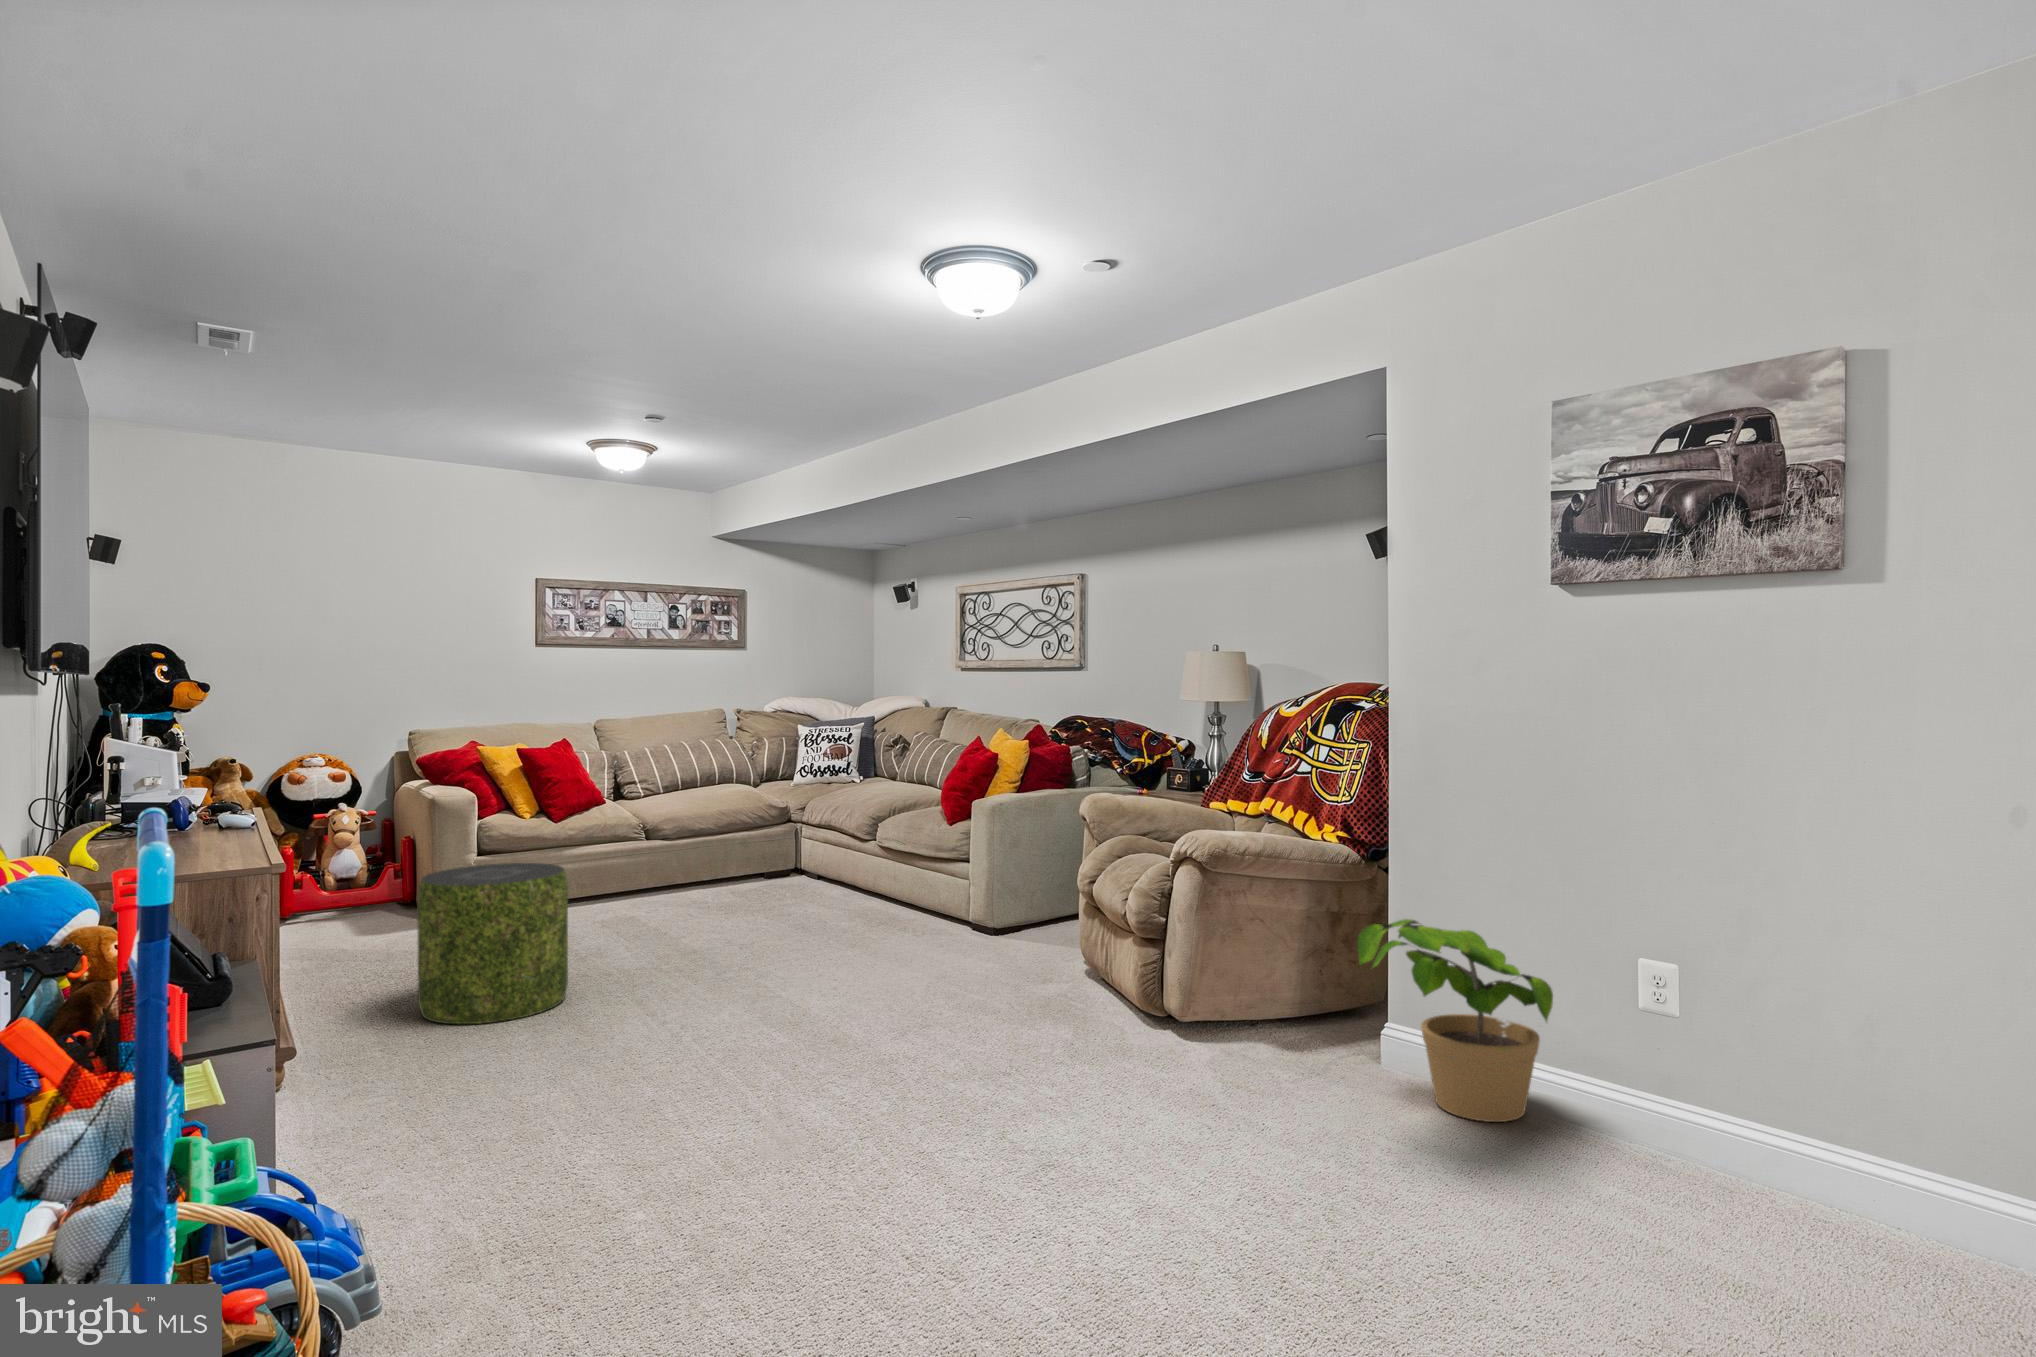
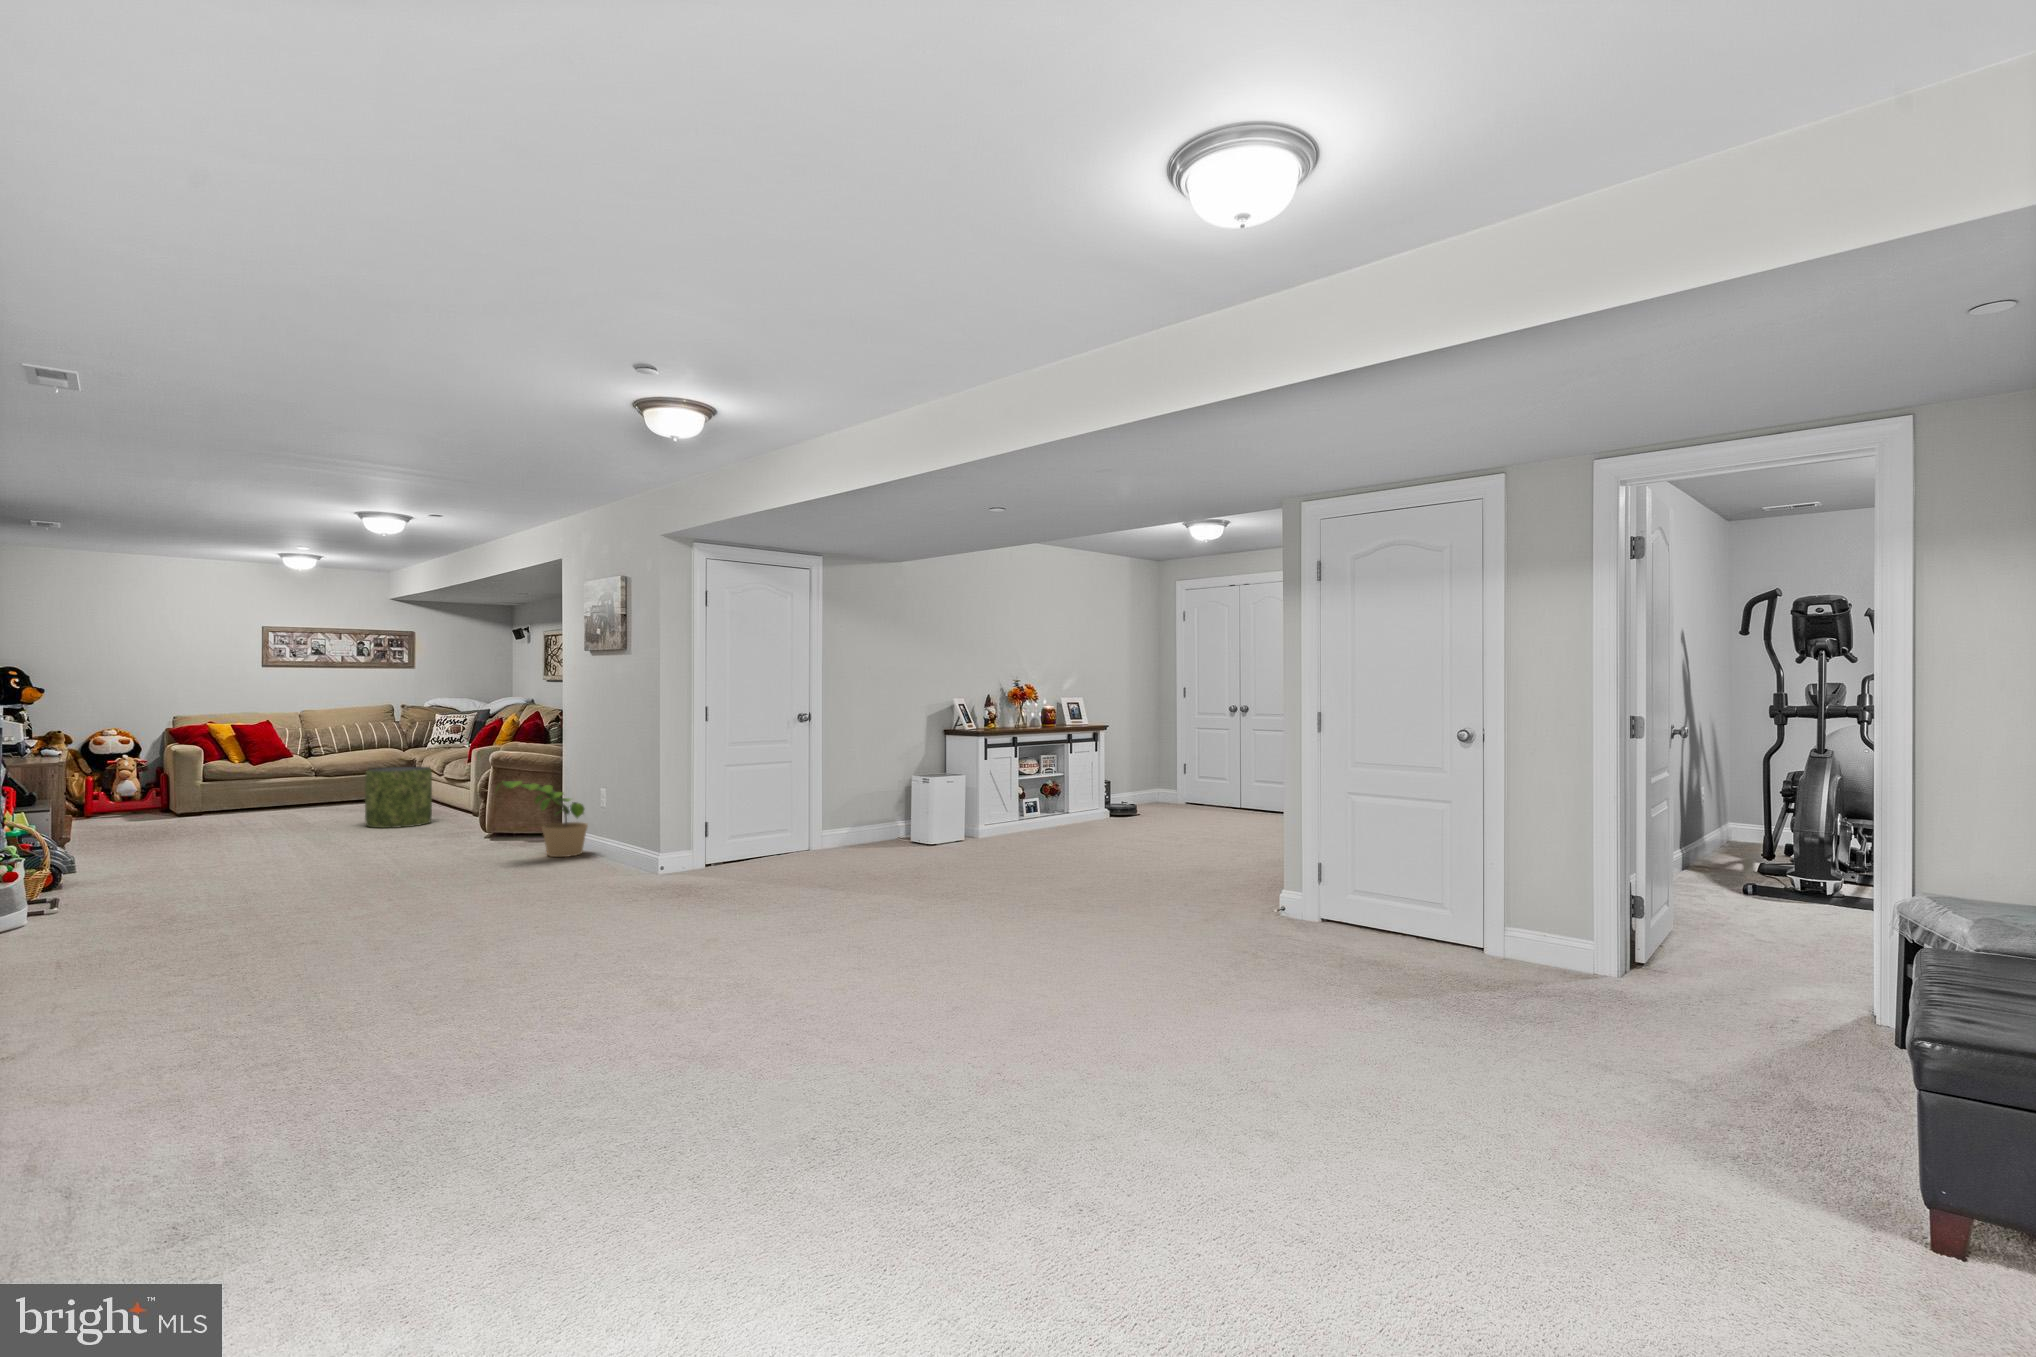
pouf: present [417,863,568,1024] -> present [365,767,432,828]

